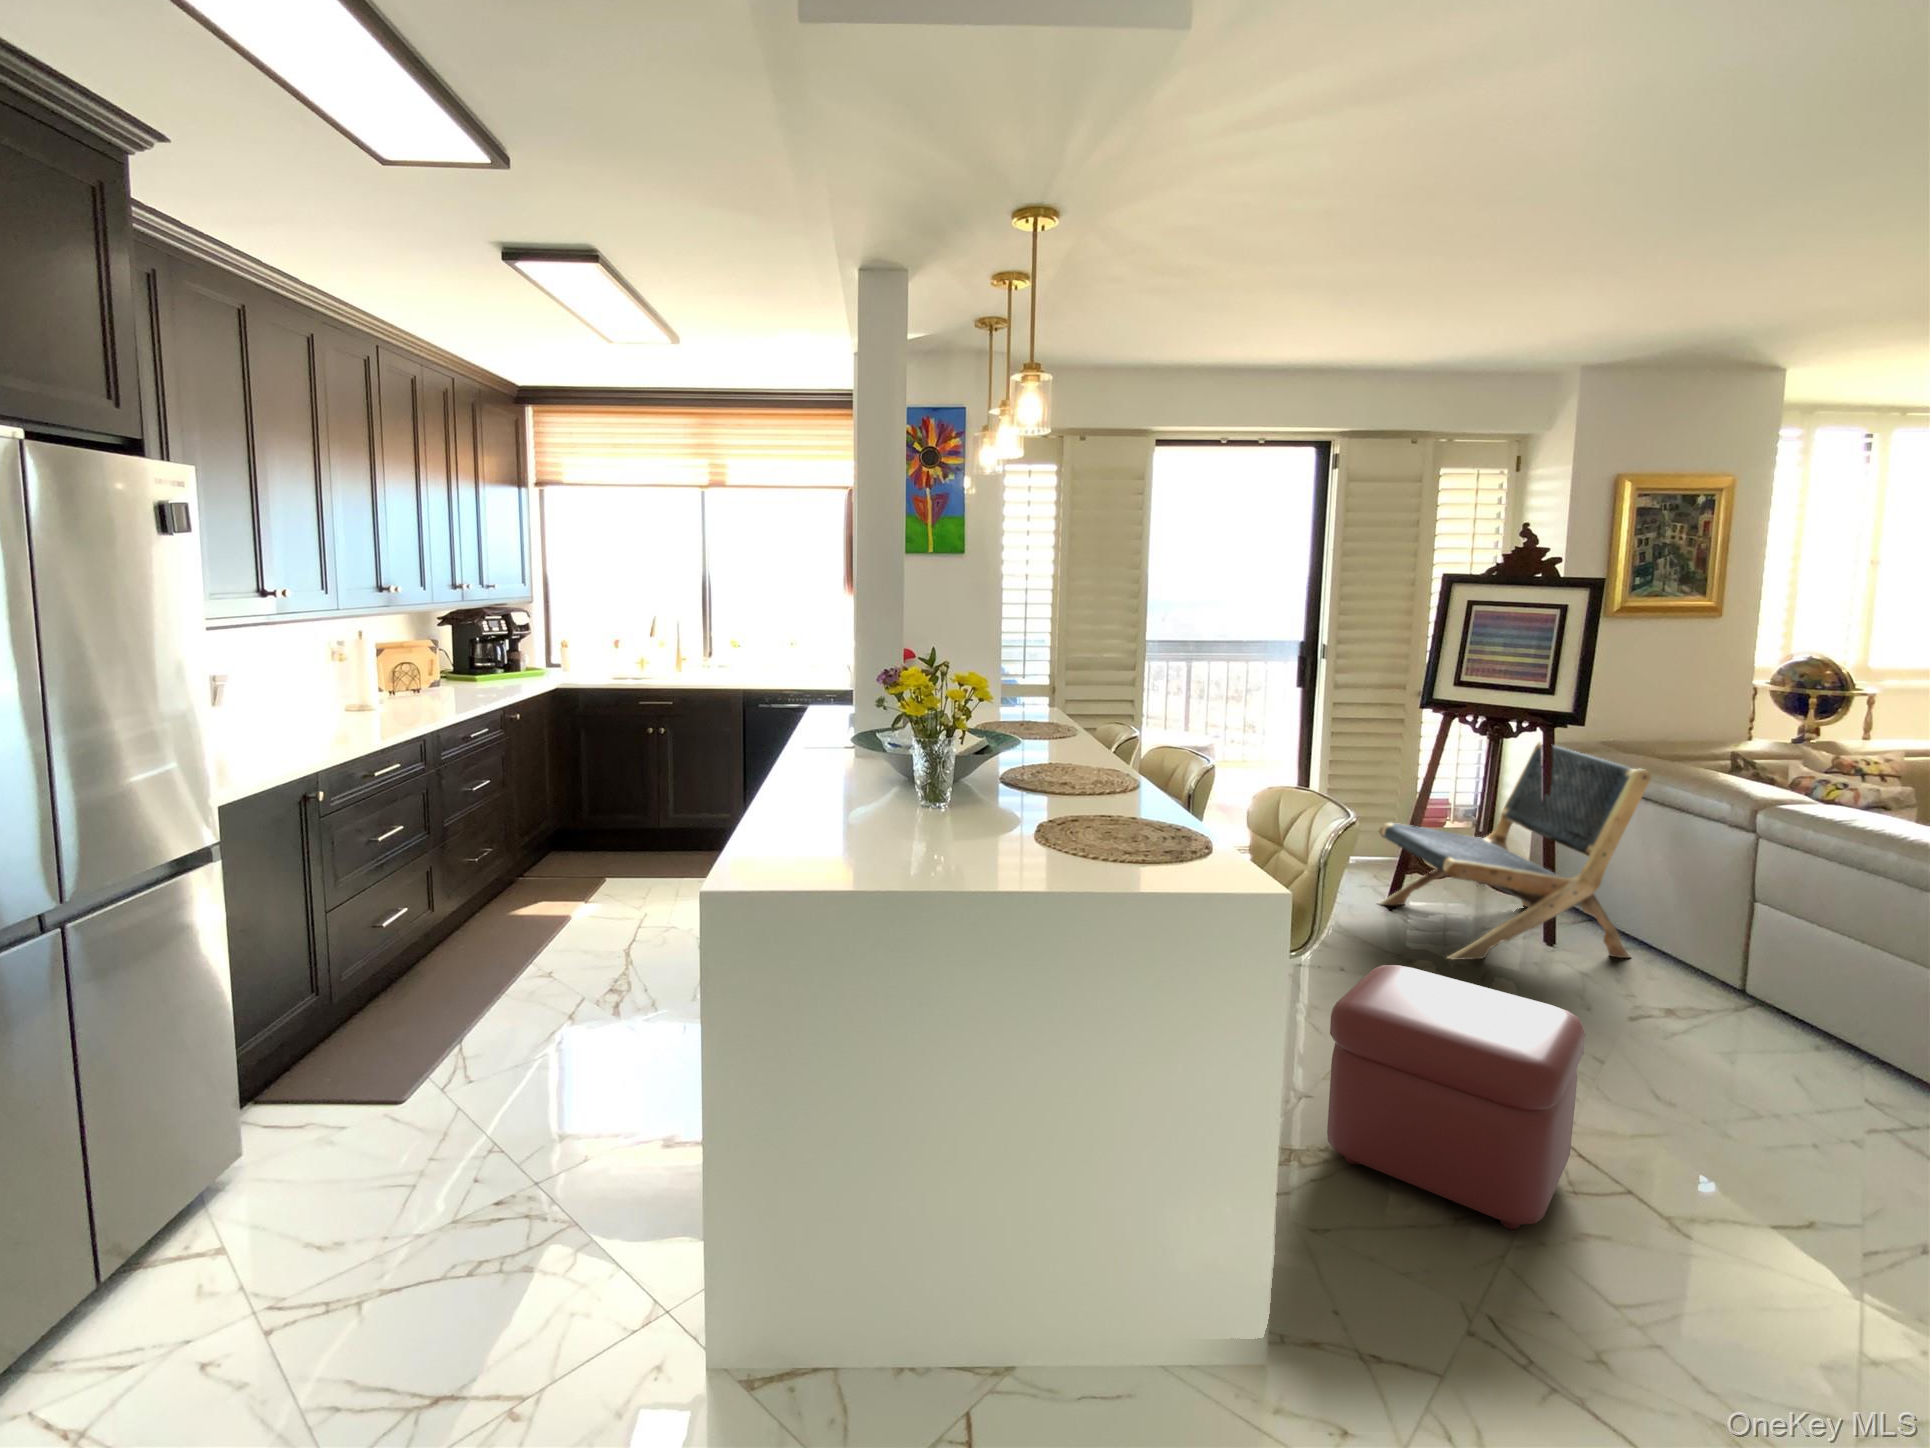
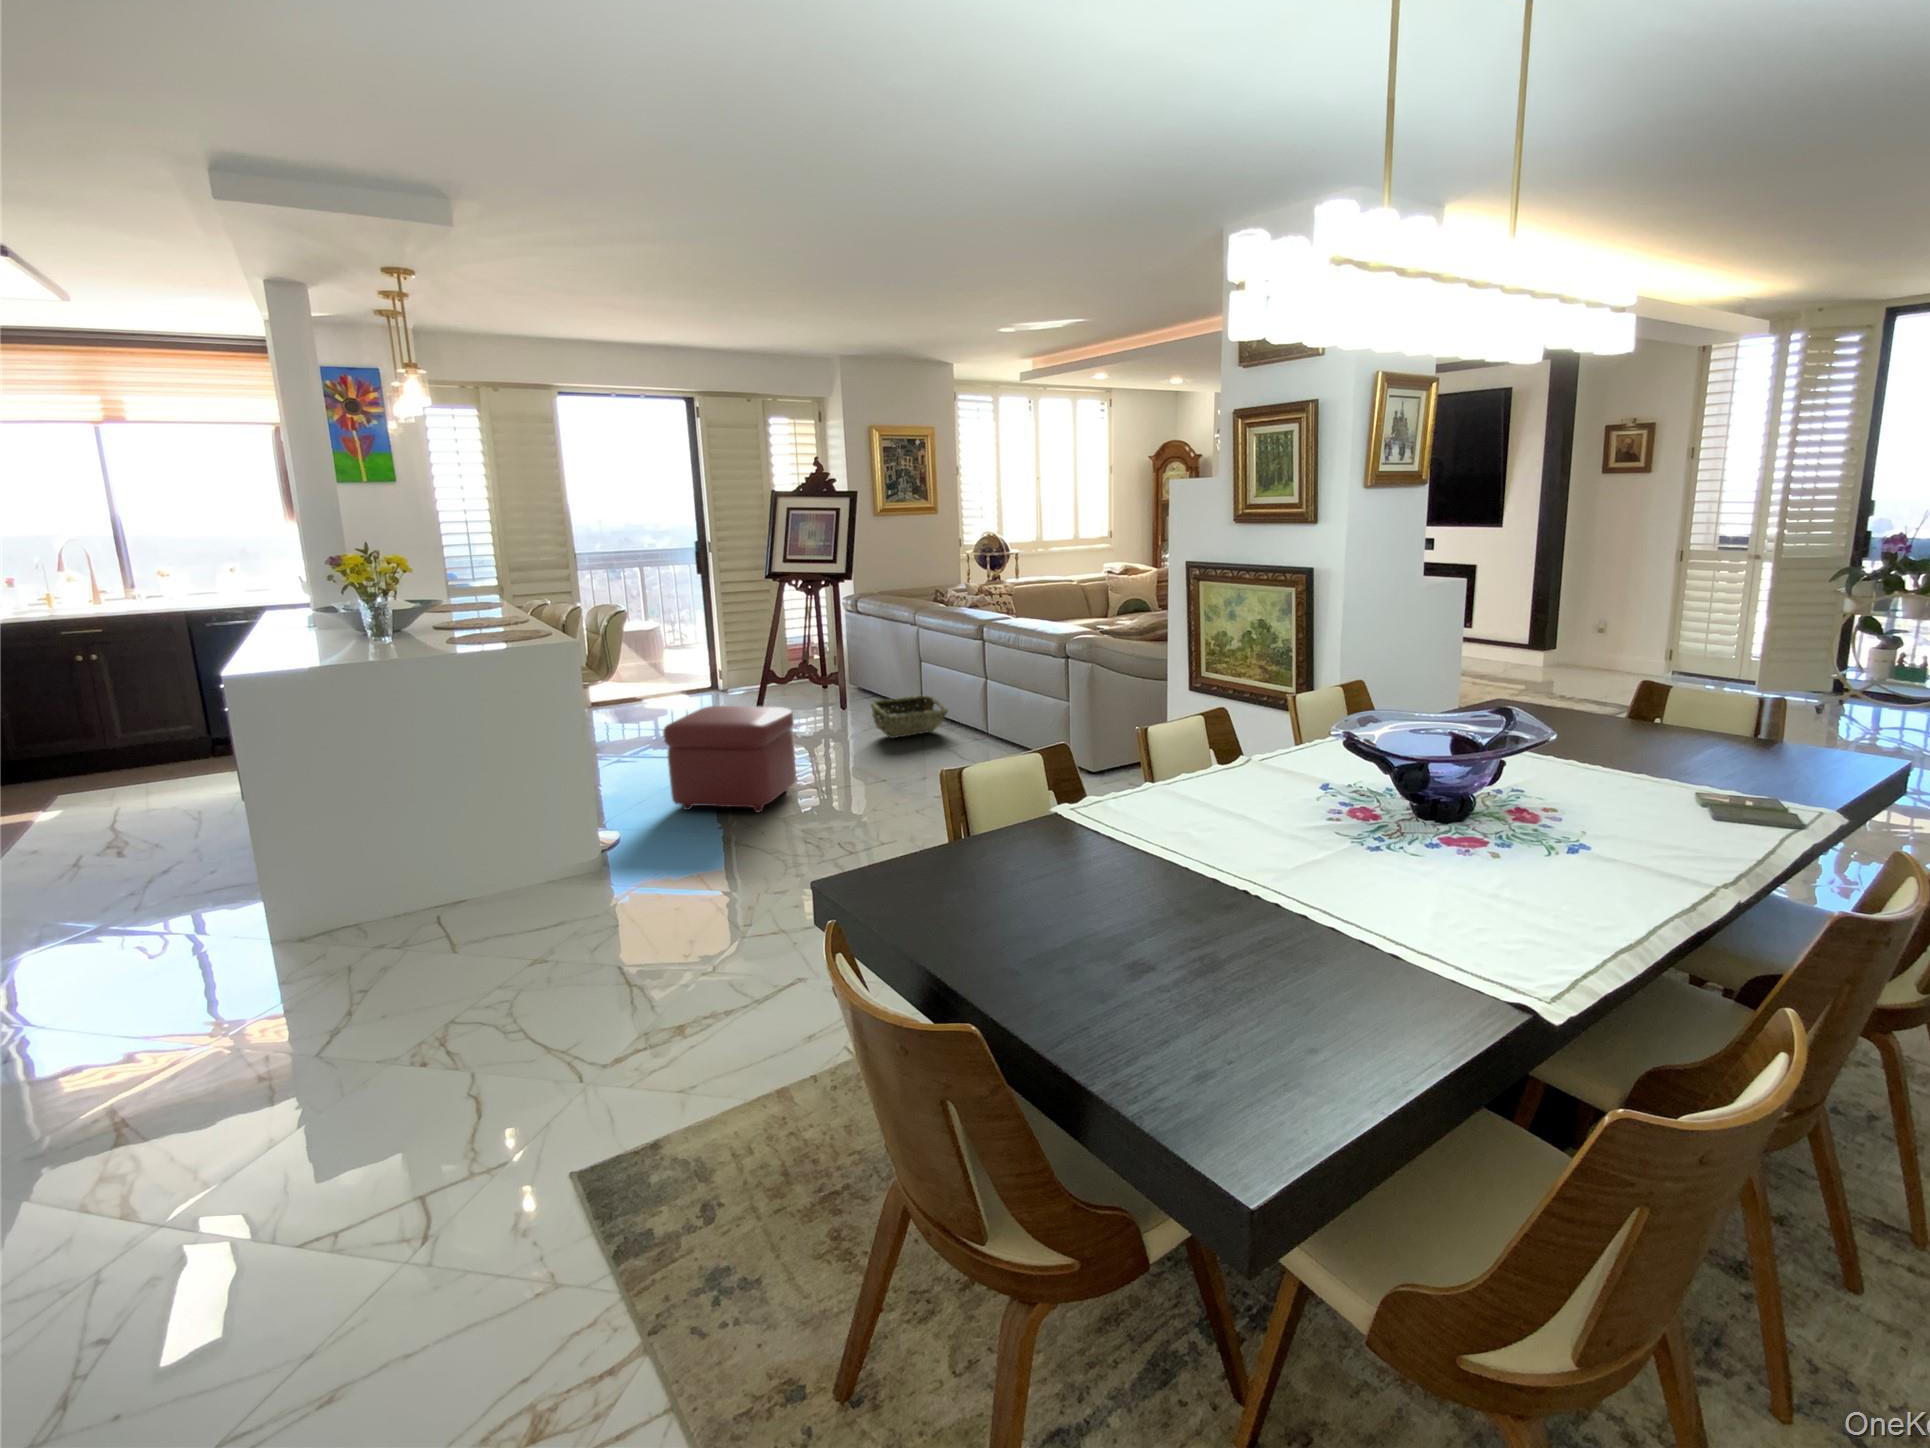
lounge chair: present [1378,742,1651,960] -> none [748,592,886,725]
woven basket: none [1654,971,1844,1061] -> present [870,696,948,738]

